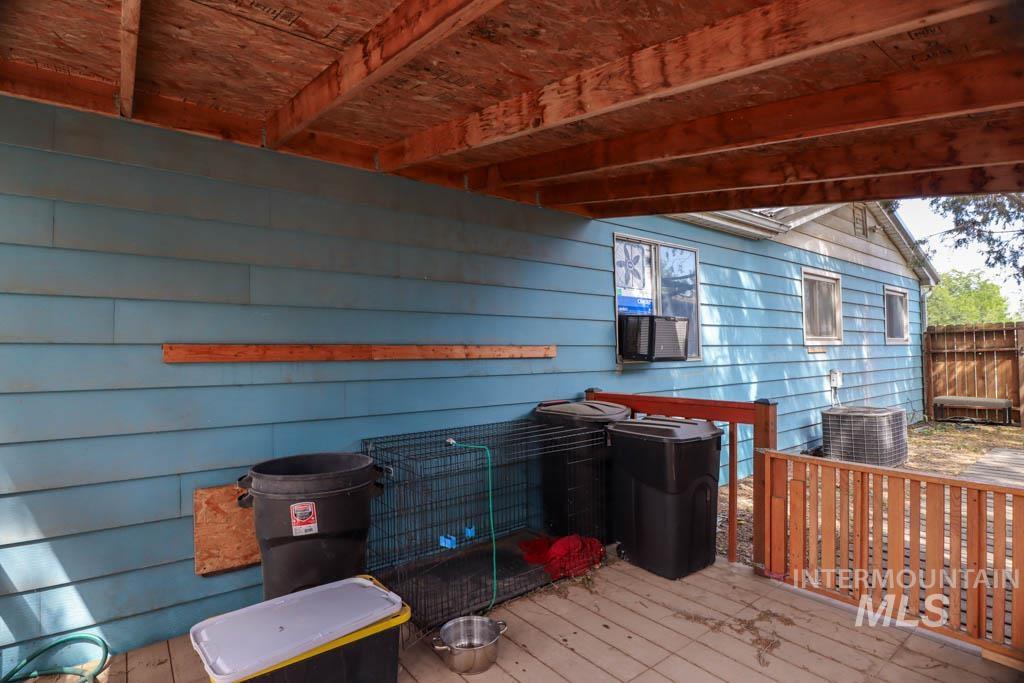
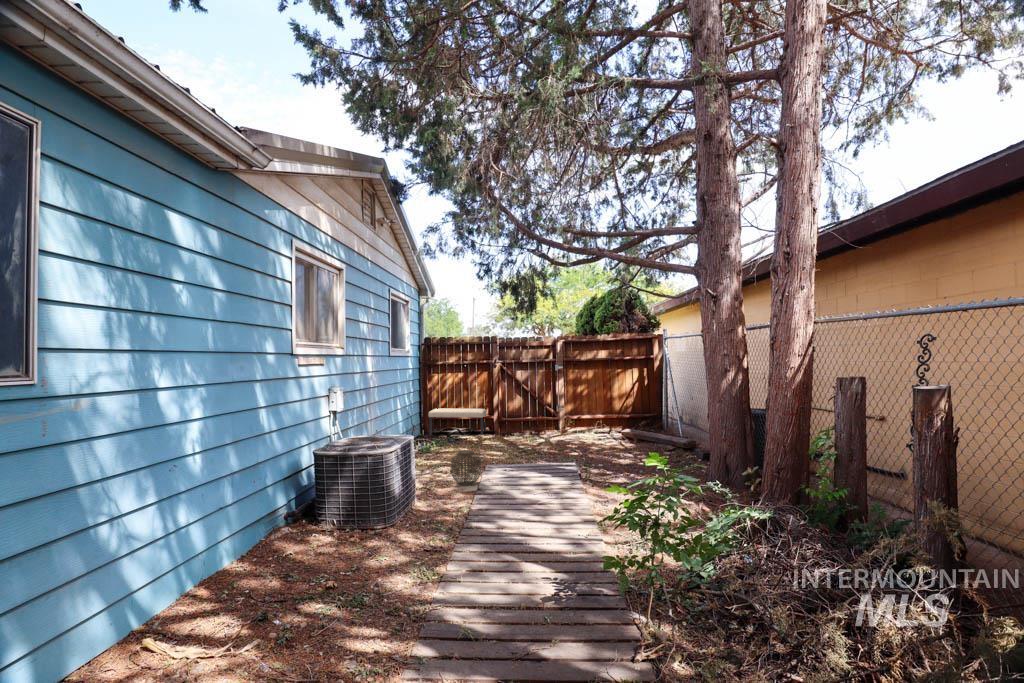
woven basket: none [949,429,986,460] -> present [451,450,481,485]

